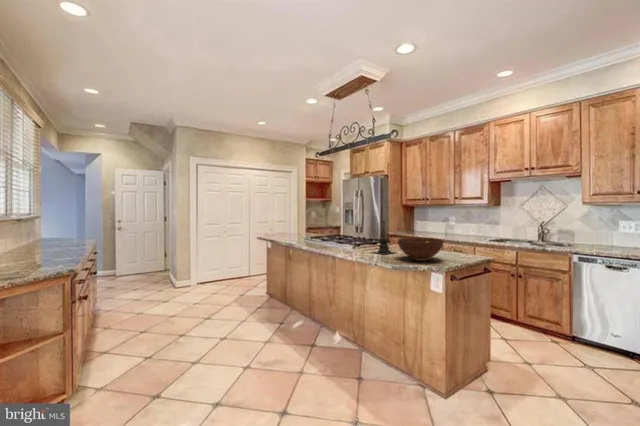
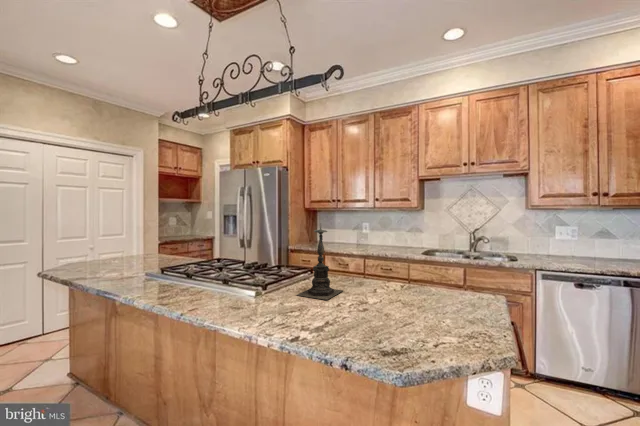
fruit bowl: present [398,237,443,261] -> none [363,262,455,314]

